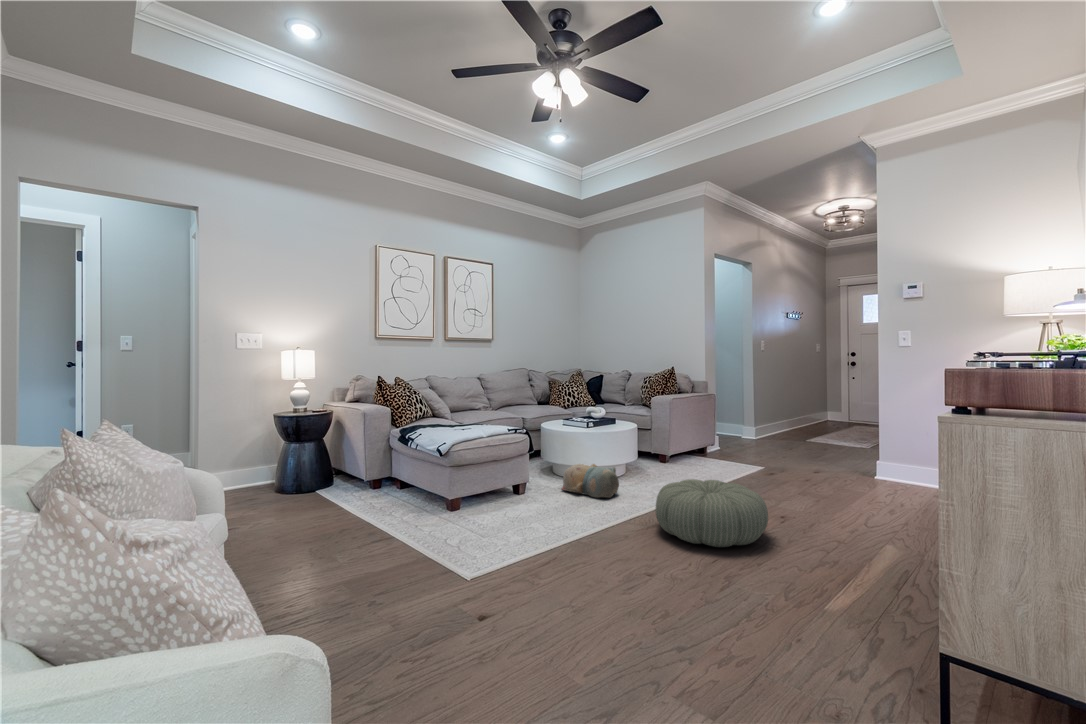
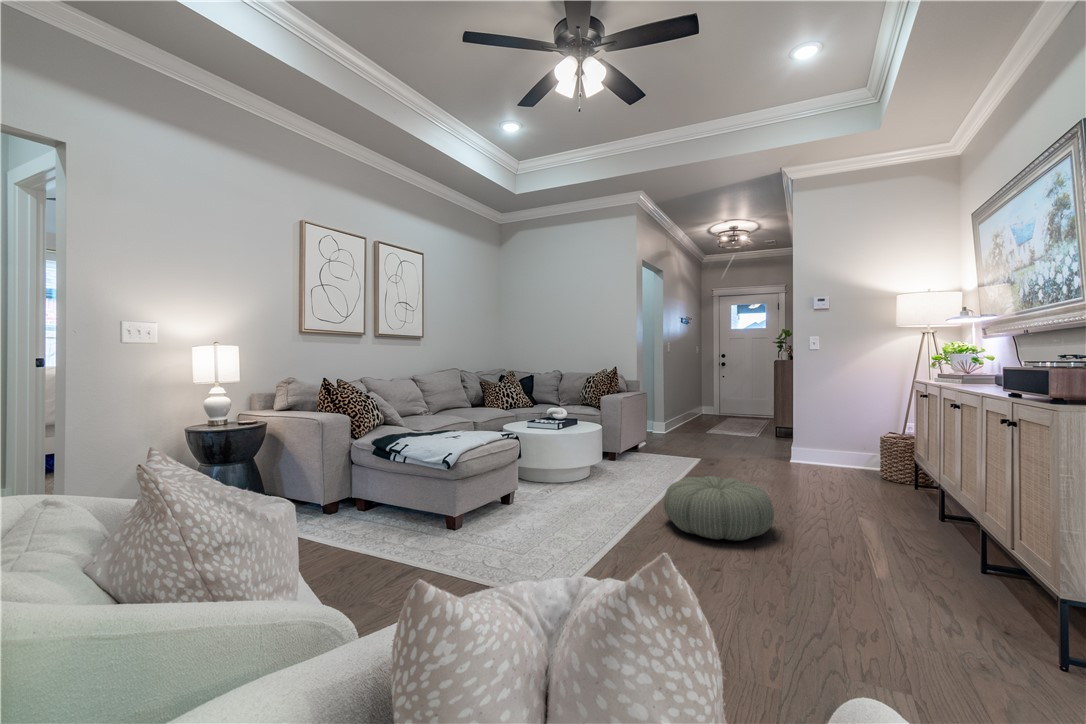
plush toy: present [562,464,619,498] -> none [541,467,602,502]

